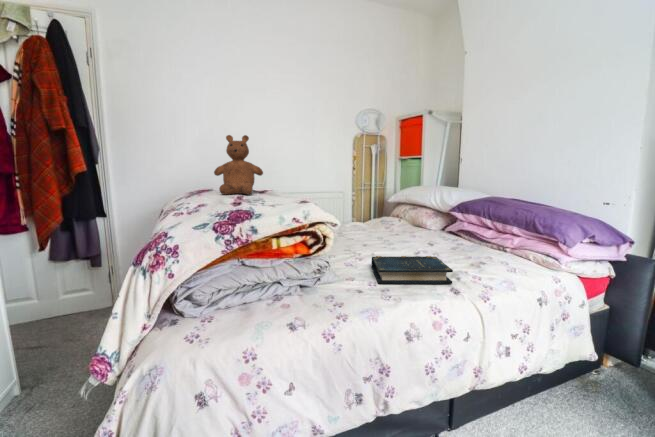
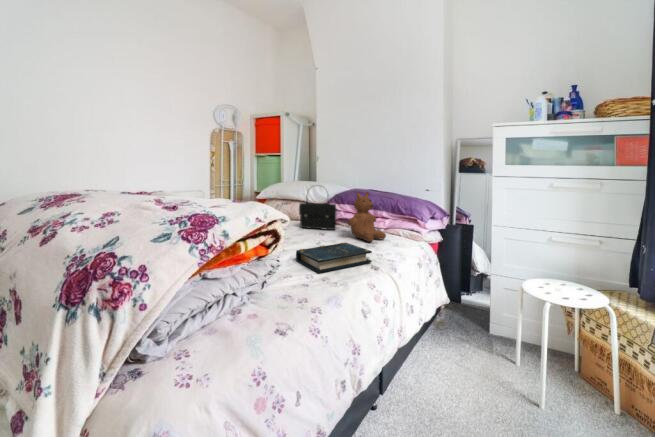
teddy bear: present [214,135,263,195] -> present [348,192,386,242]
handbag: none [413,190,455,242] -> present [299,186,336,230]

